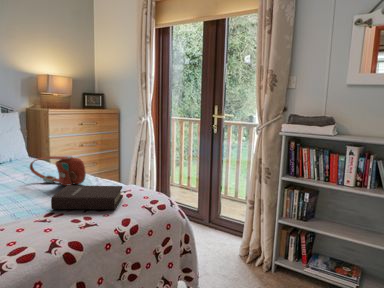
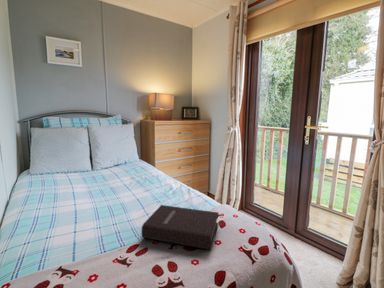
handbag: present [30,156,86,186] -> none [133,168,181,200]

